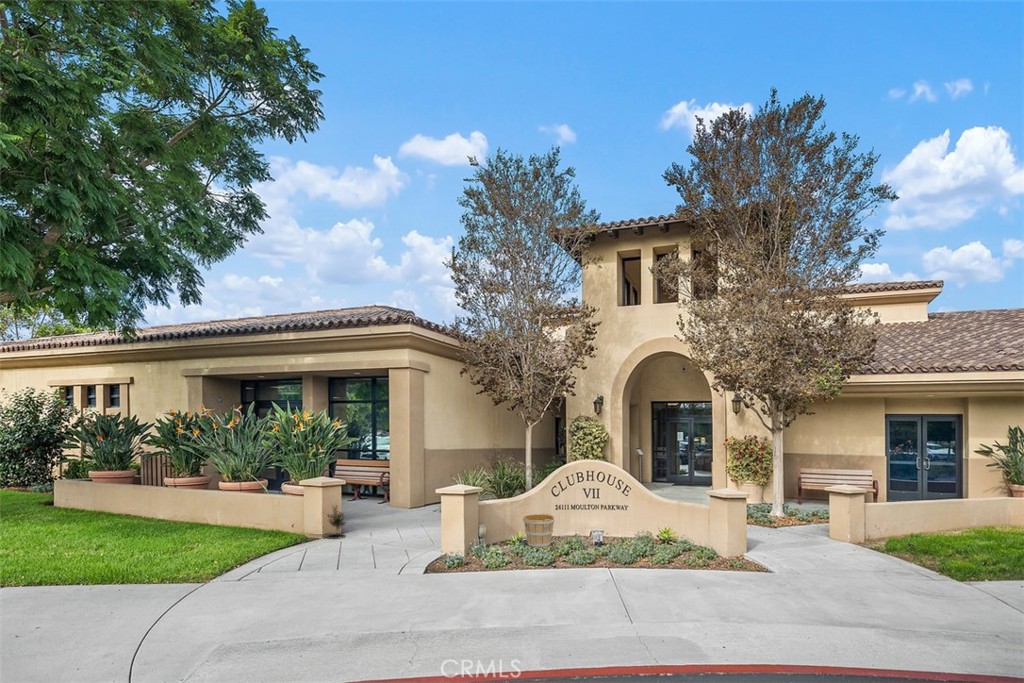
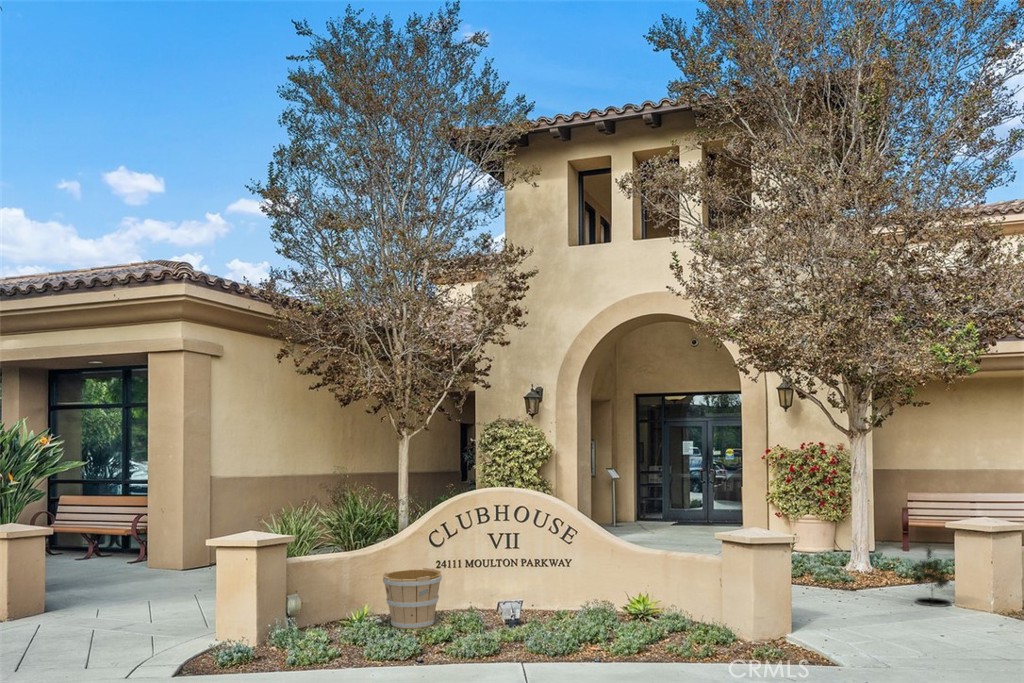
potted tree: present [327,505,346,539] -> present [910,545,952,606]

